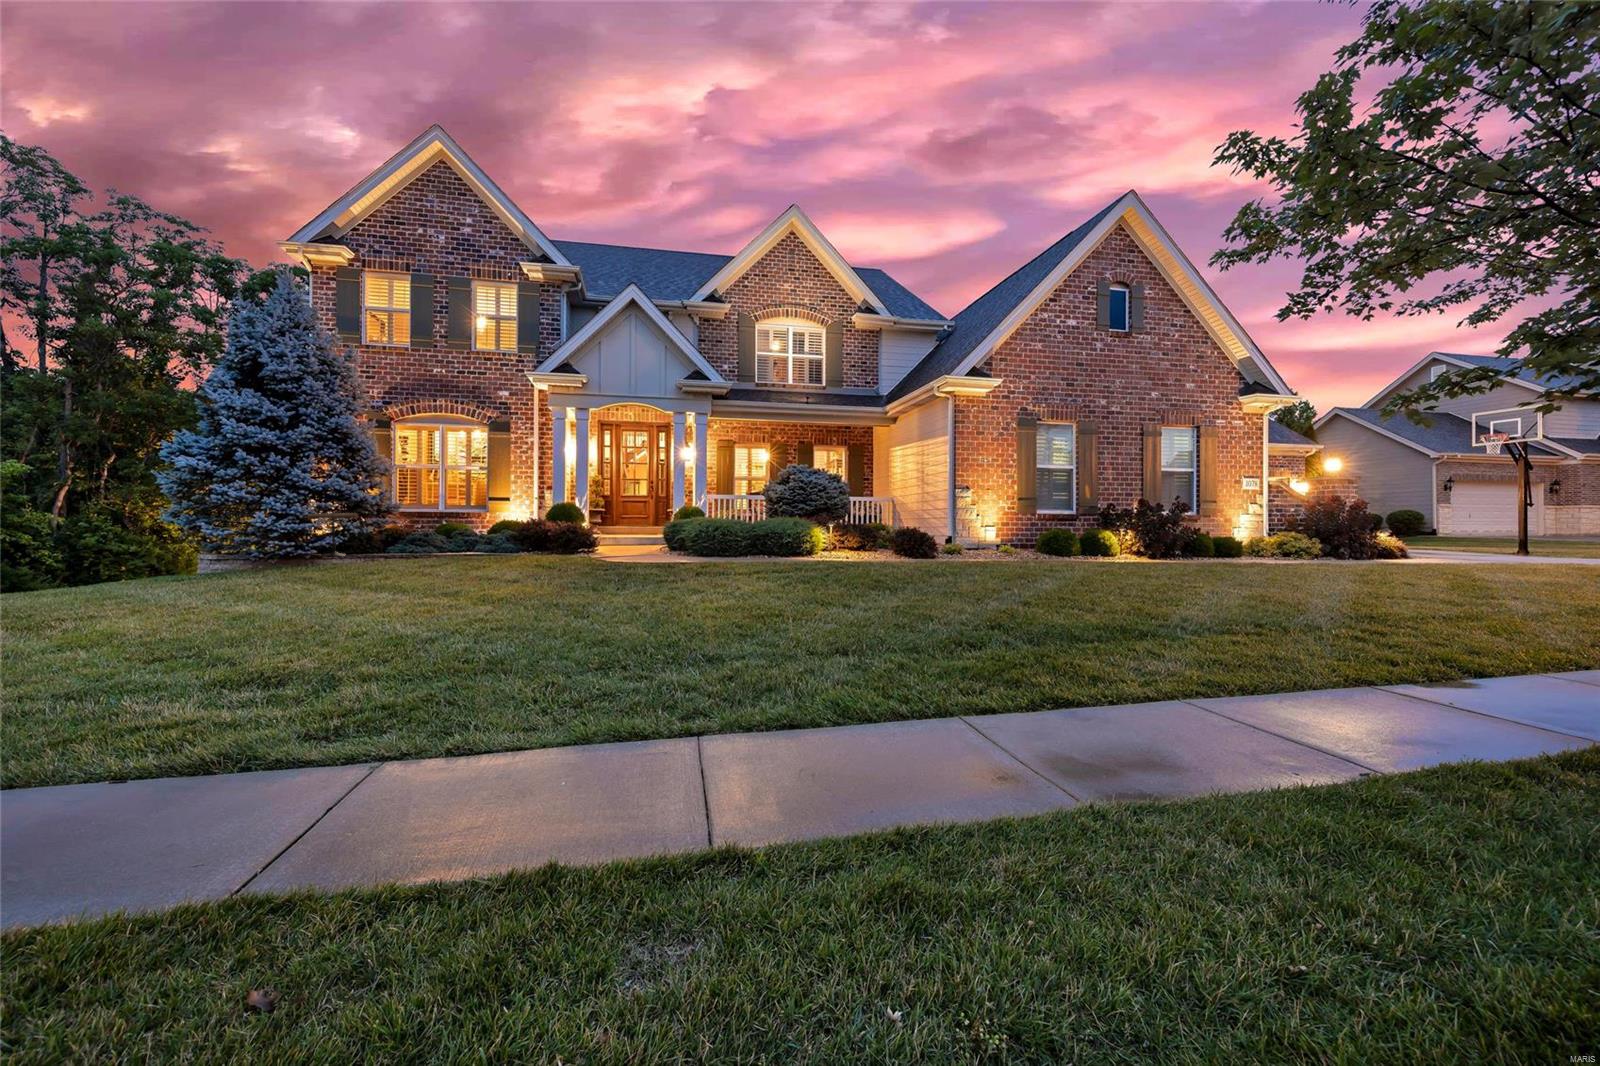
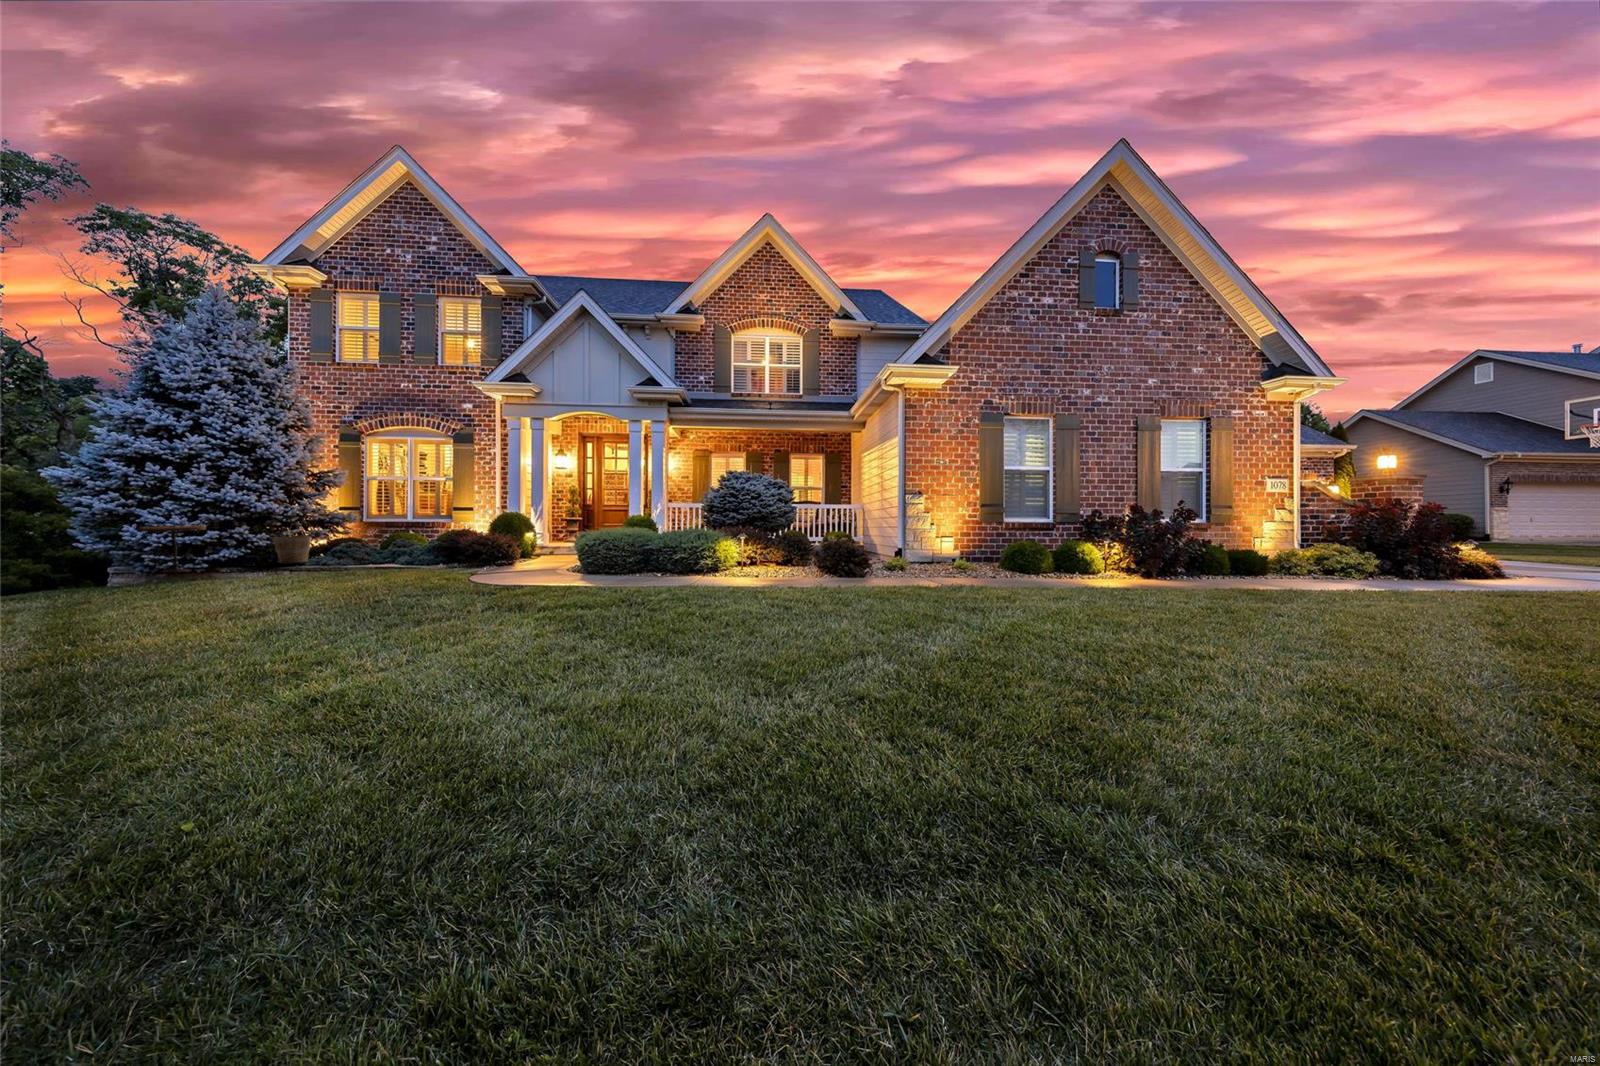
wooden bucket: none [391,523,424,549] -> present [273,535,311,563]

